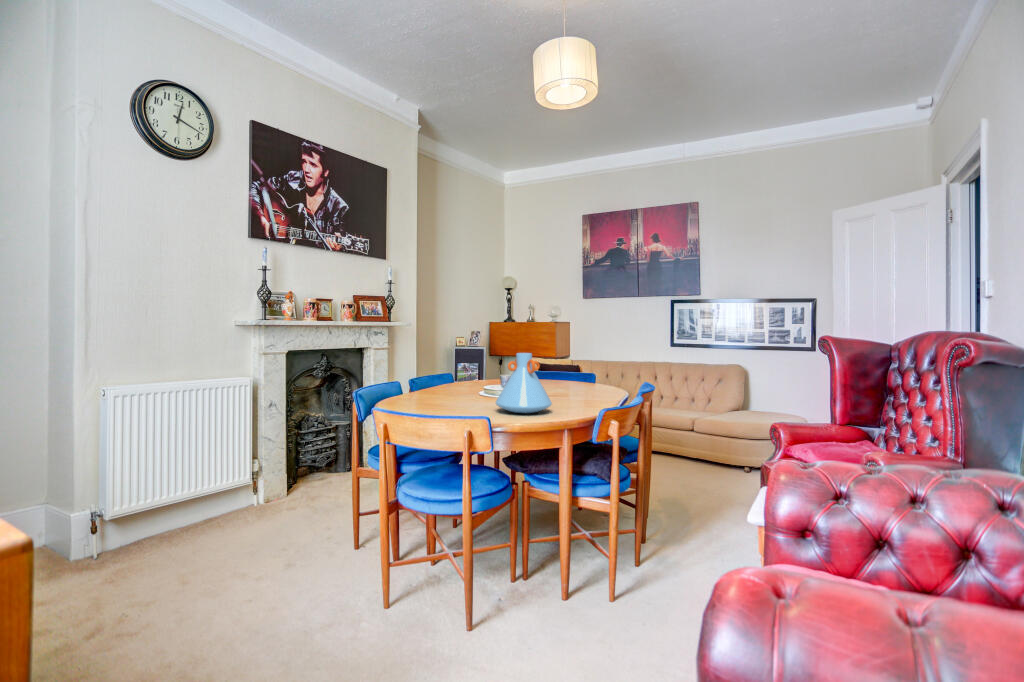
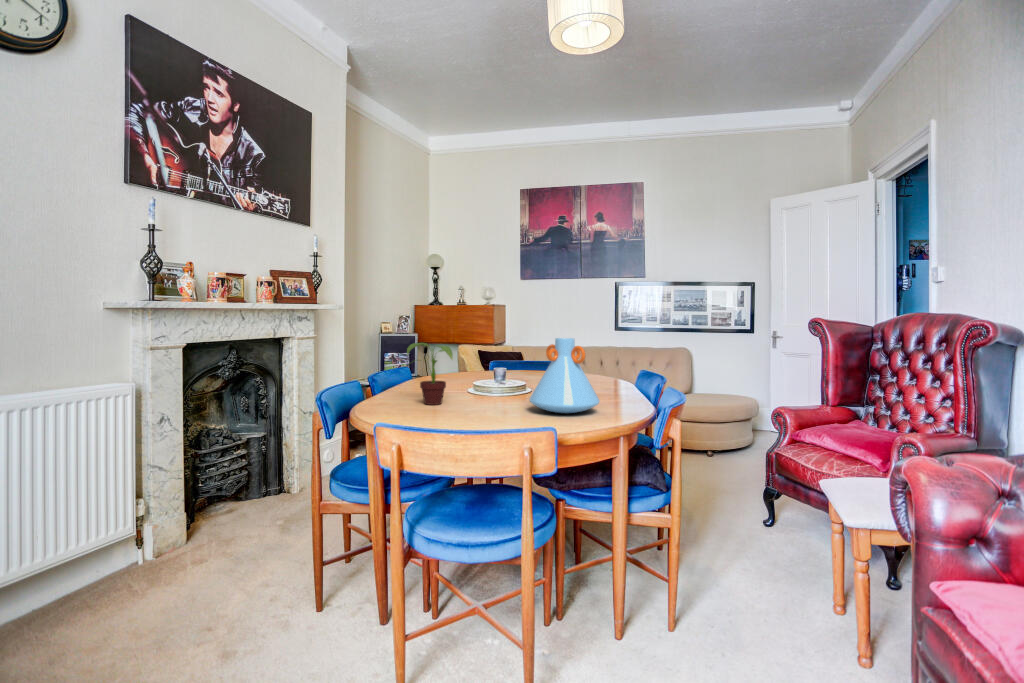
potted plant: none [410,355,453,403] -> present [407,343,453,405]

